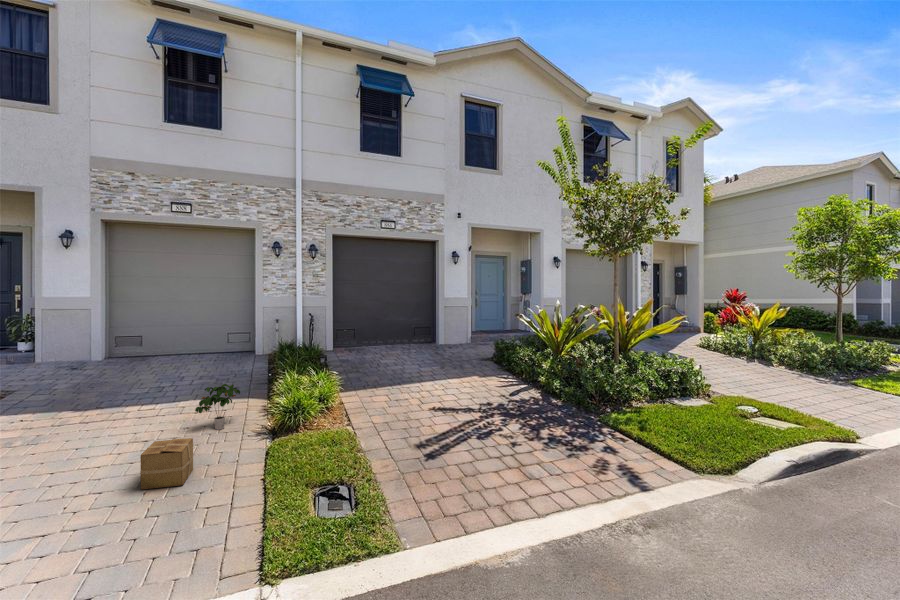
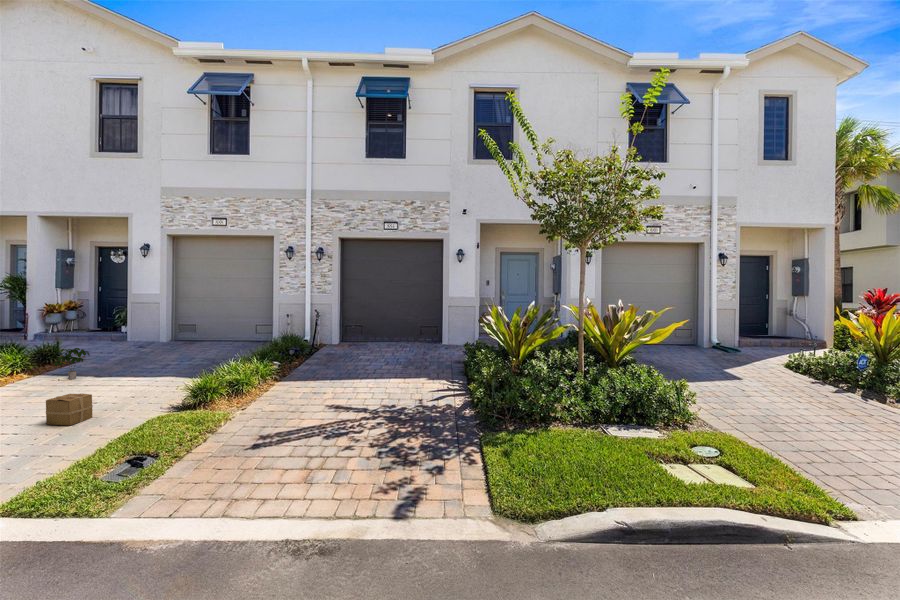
potted plant: present [195,384,240,430] -> present [54,348,89,379]

